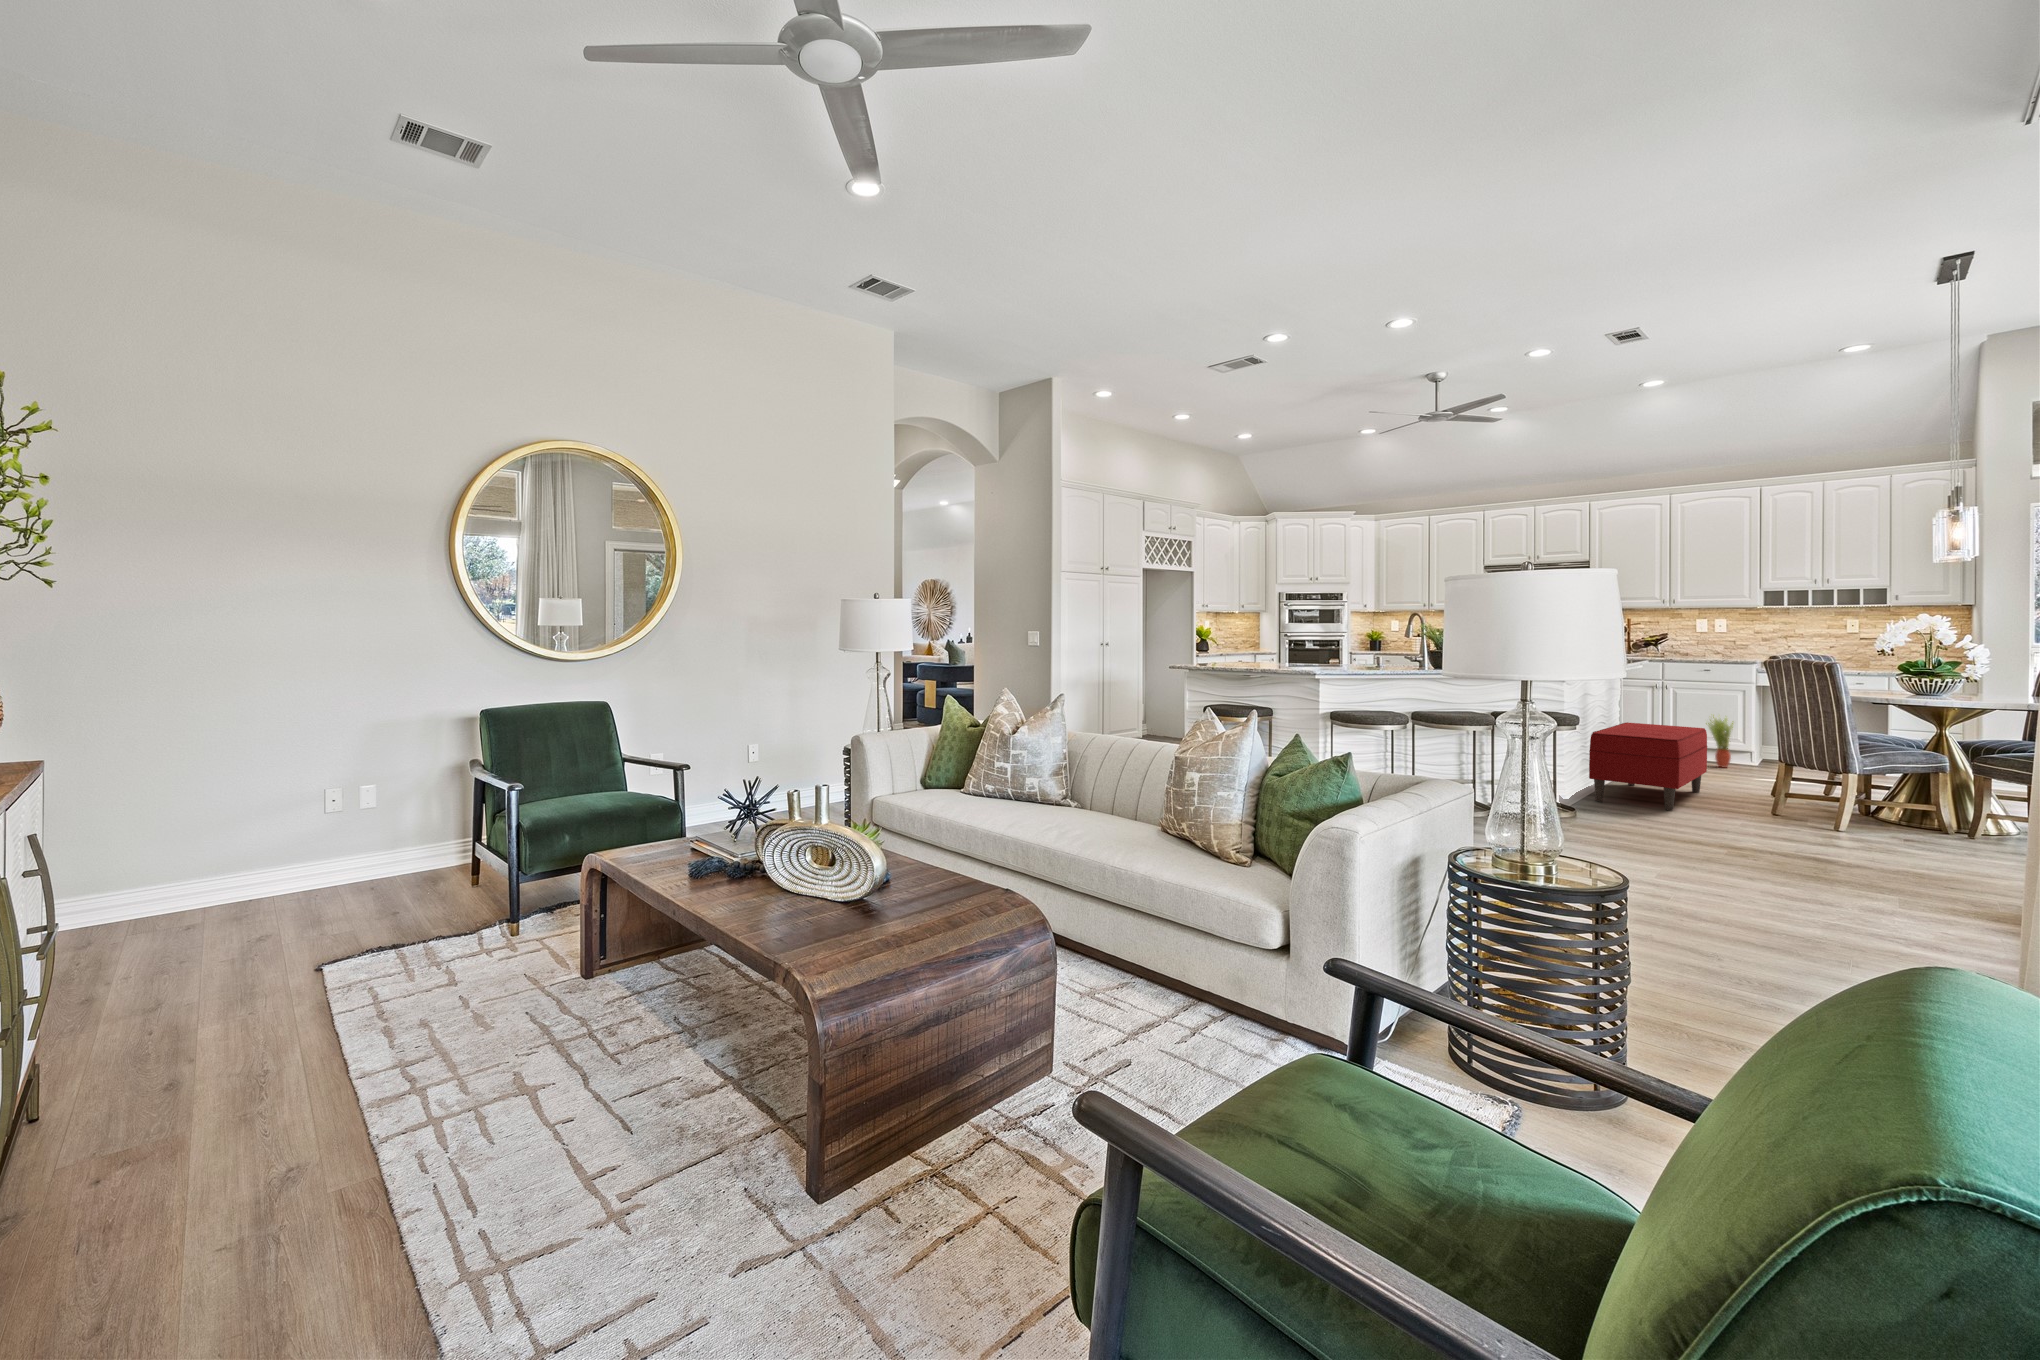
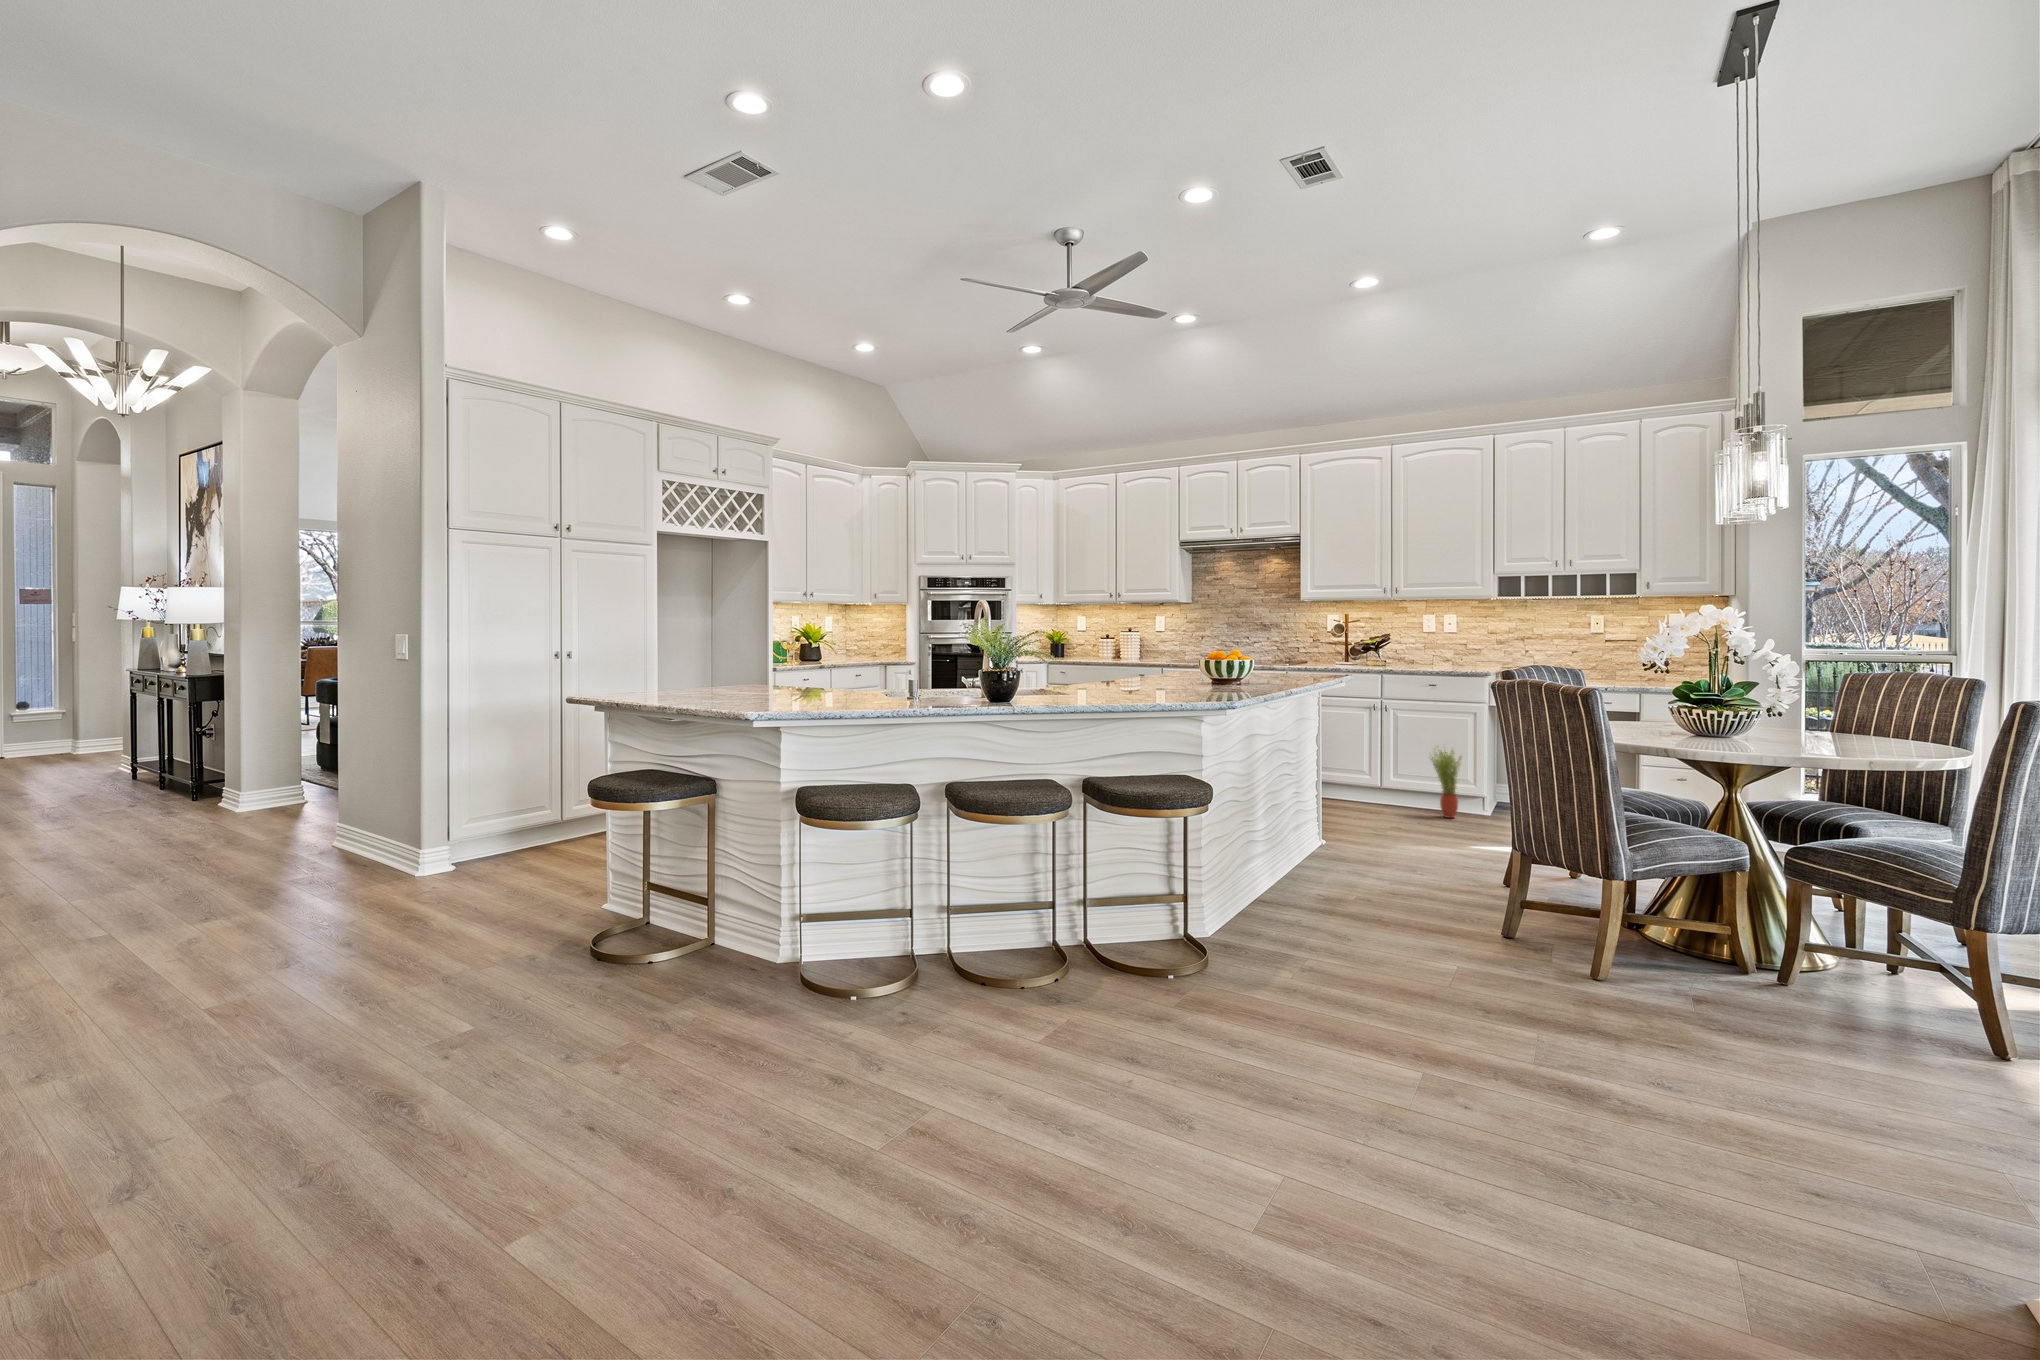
bench: present [1589,722,1707,811] -> none [1248,770,1421,932]

